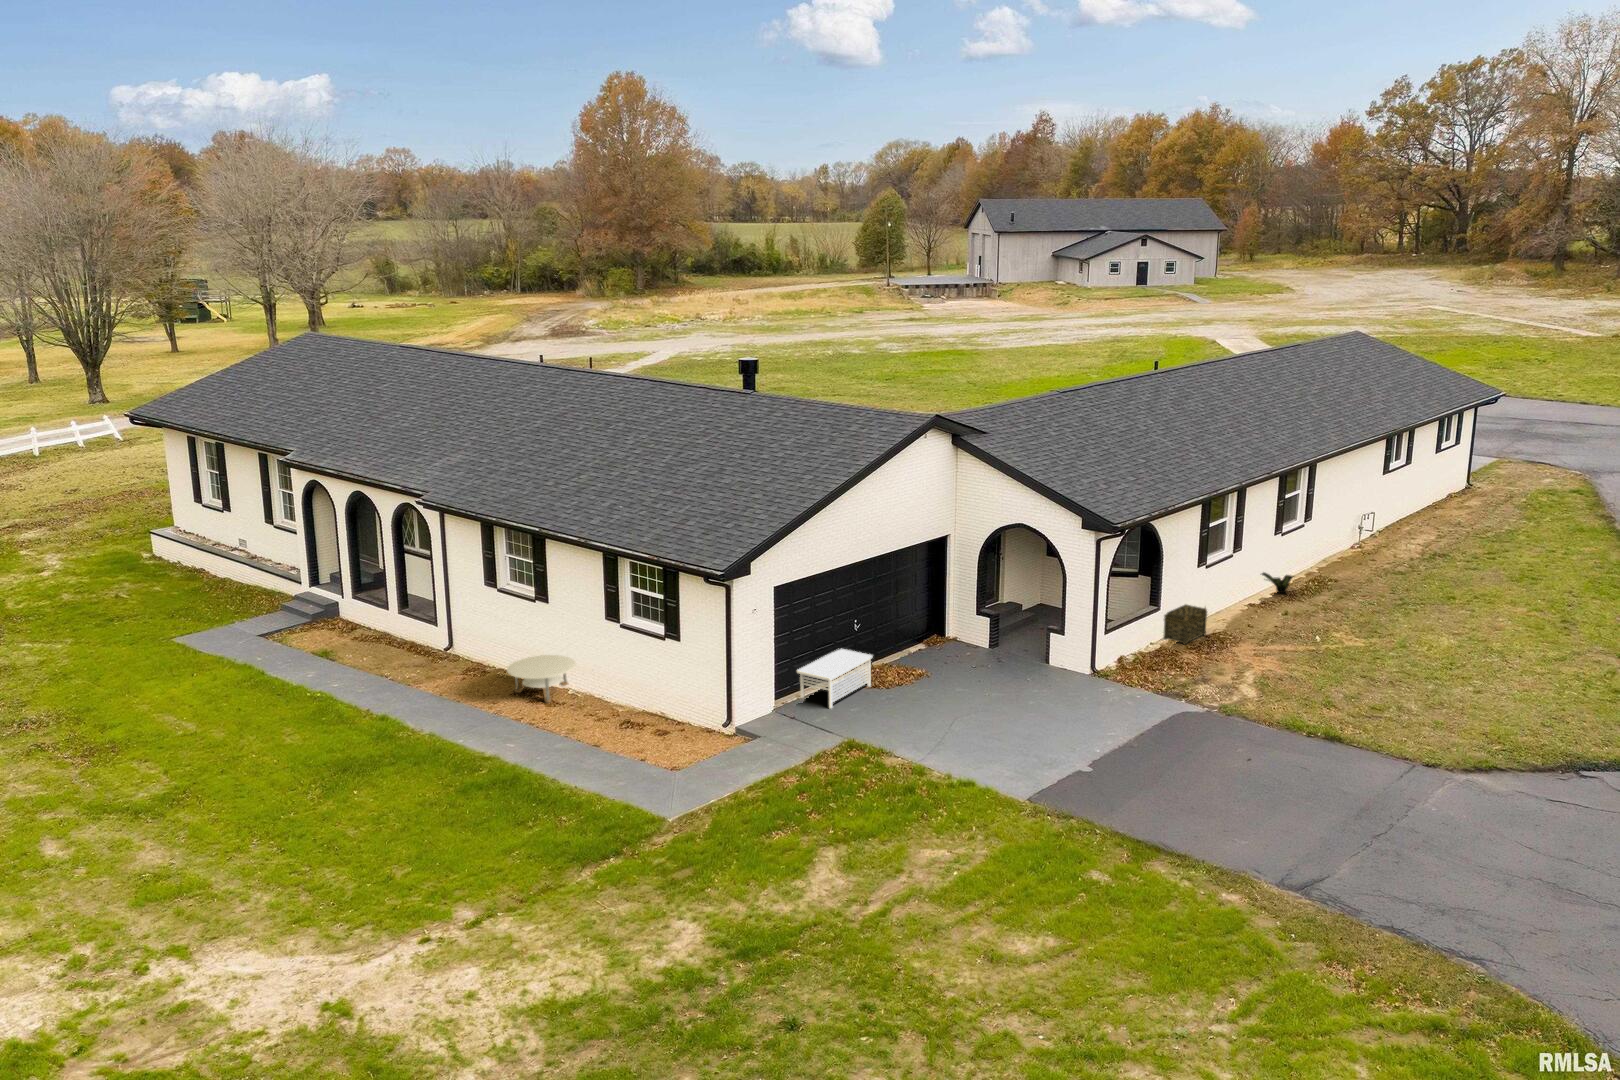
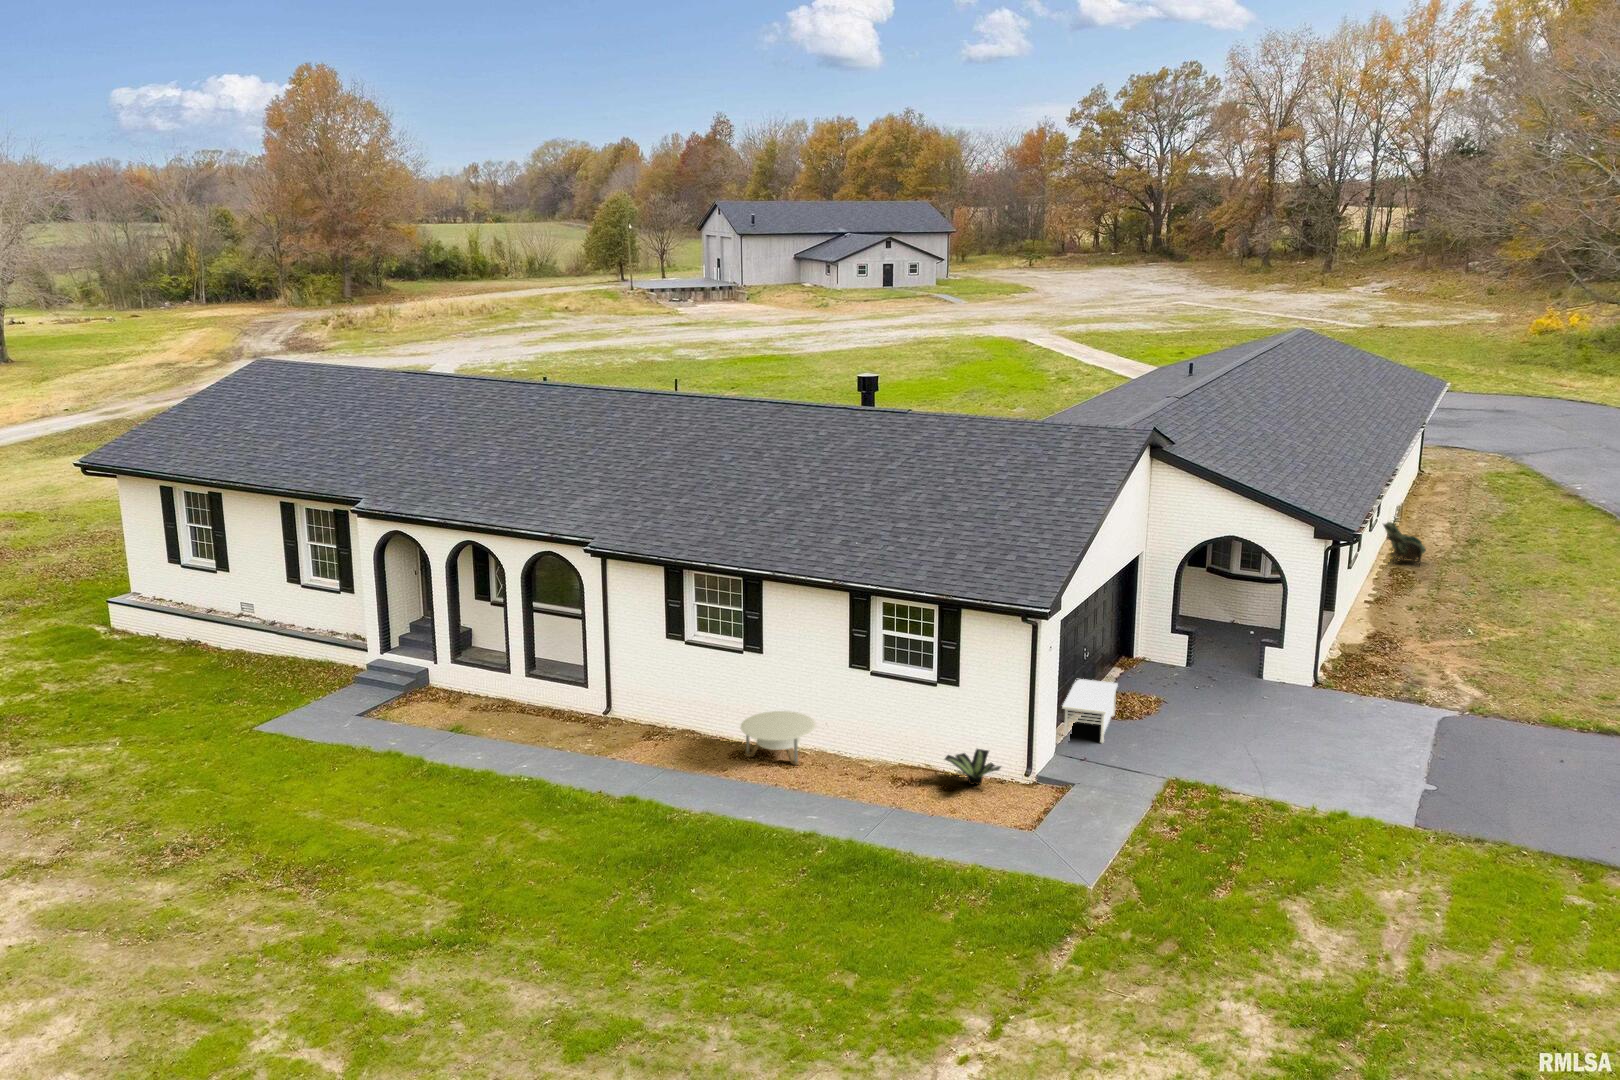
armchair: none [1309,525,1354,574] -> present [1383,522,1426,563]
potted plant: present [1262,573,1293,593] -> present [945,749,1001,785]
basket: present [1163,605,1207,644] -> none [1335,607,1371,647]

